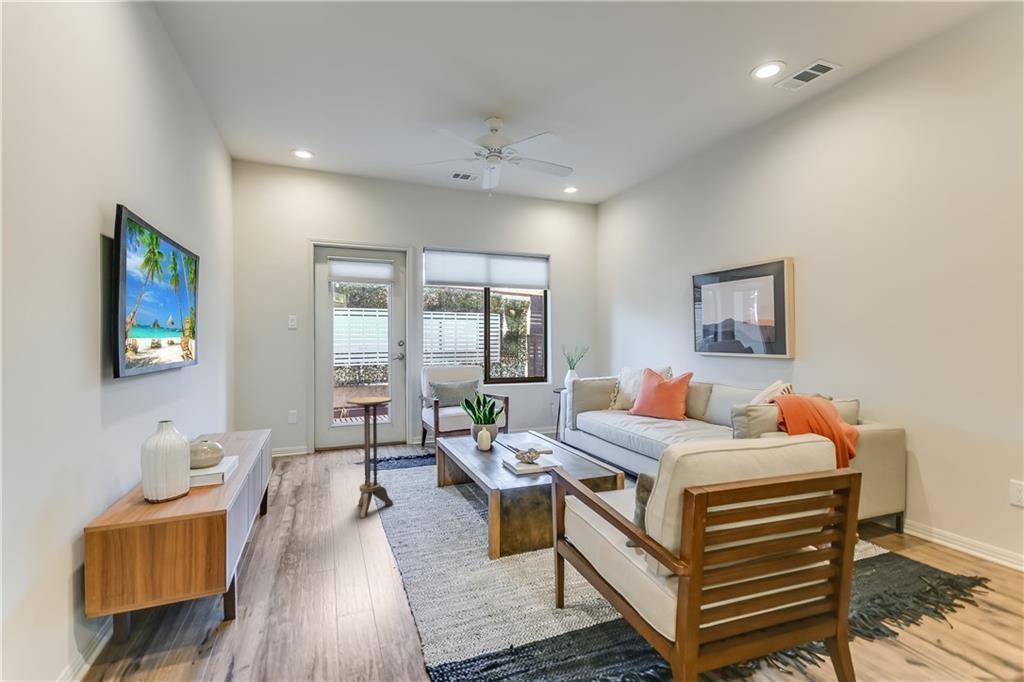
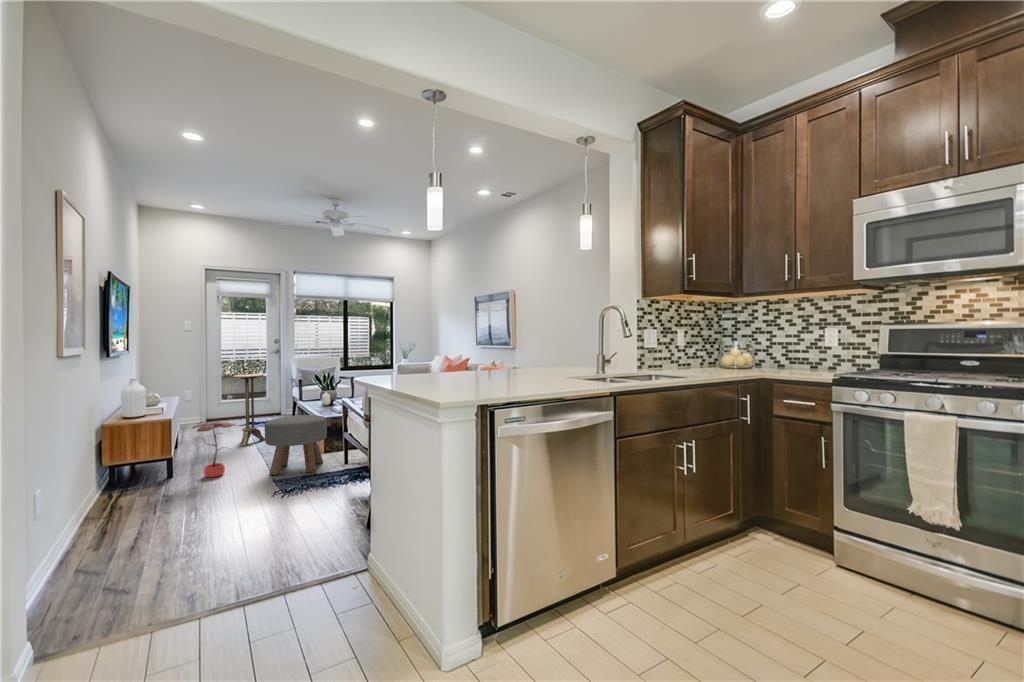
ottoman: none [407,495,528,645] -> present [265,415,327,475]
potted plant: none [265,507,351,634] -> present [192,421,236,477]

